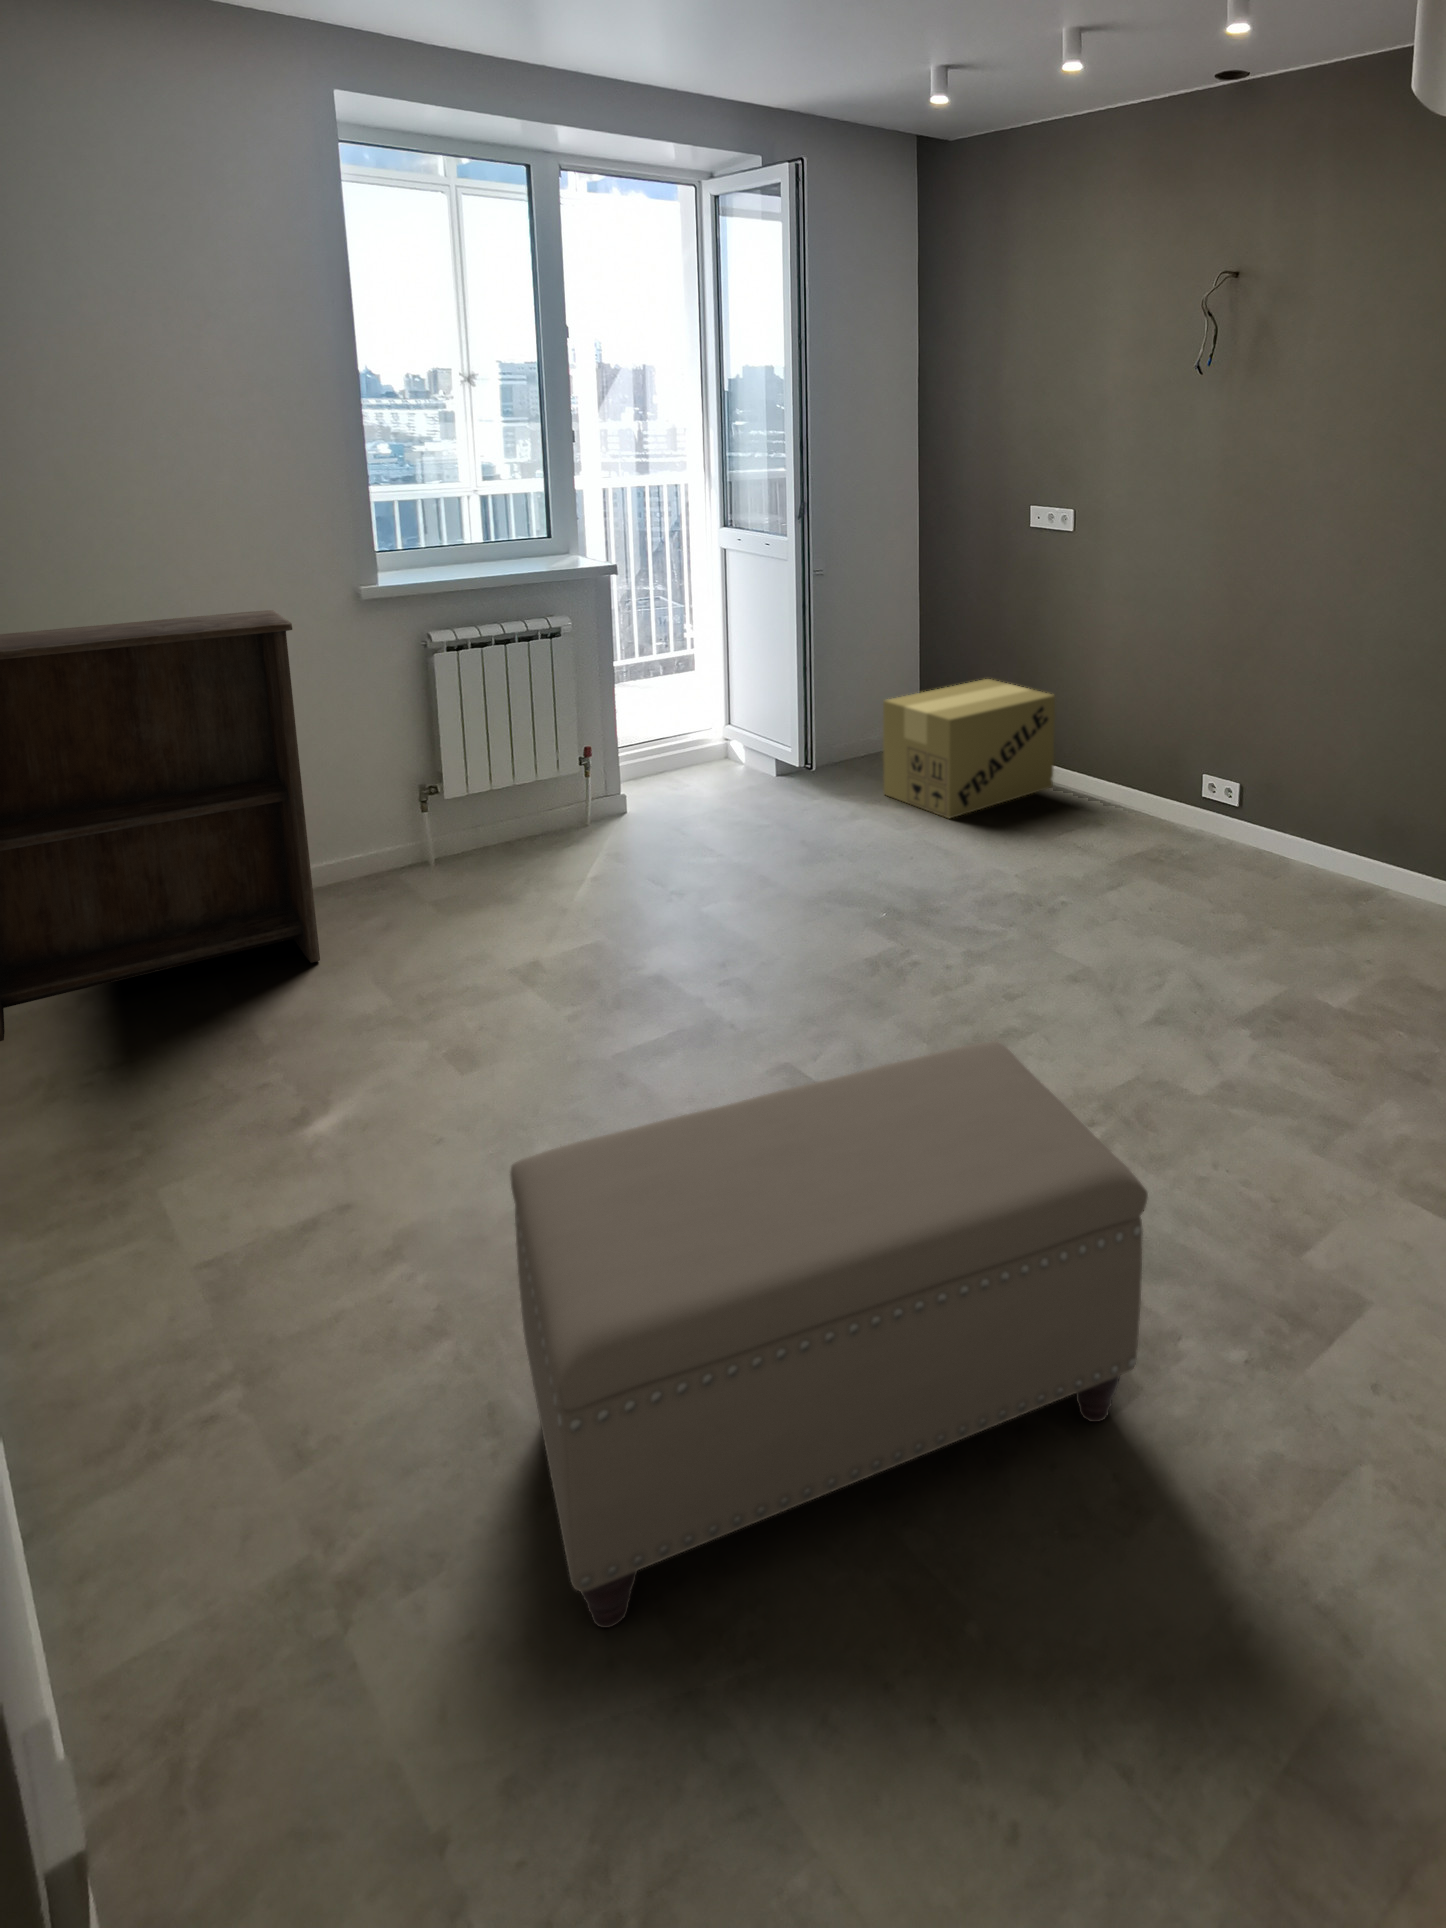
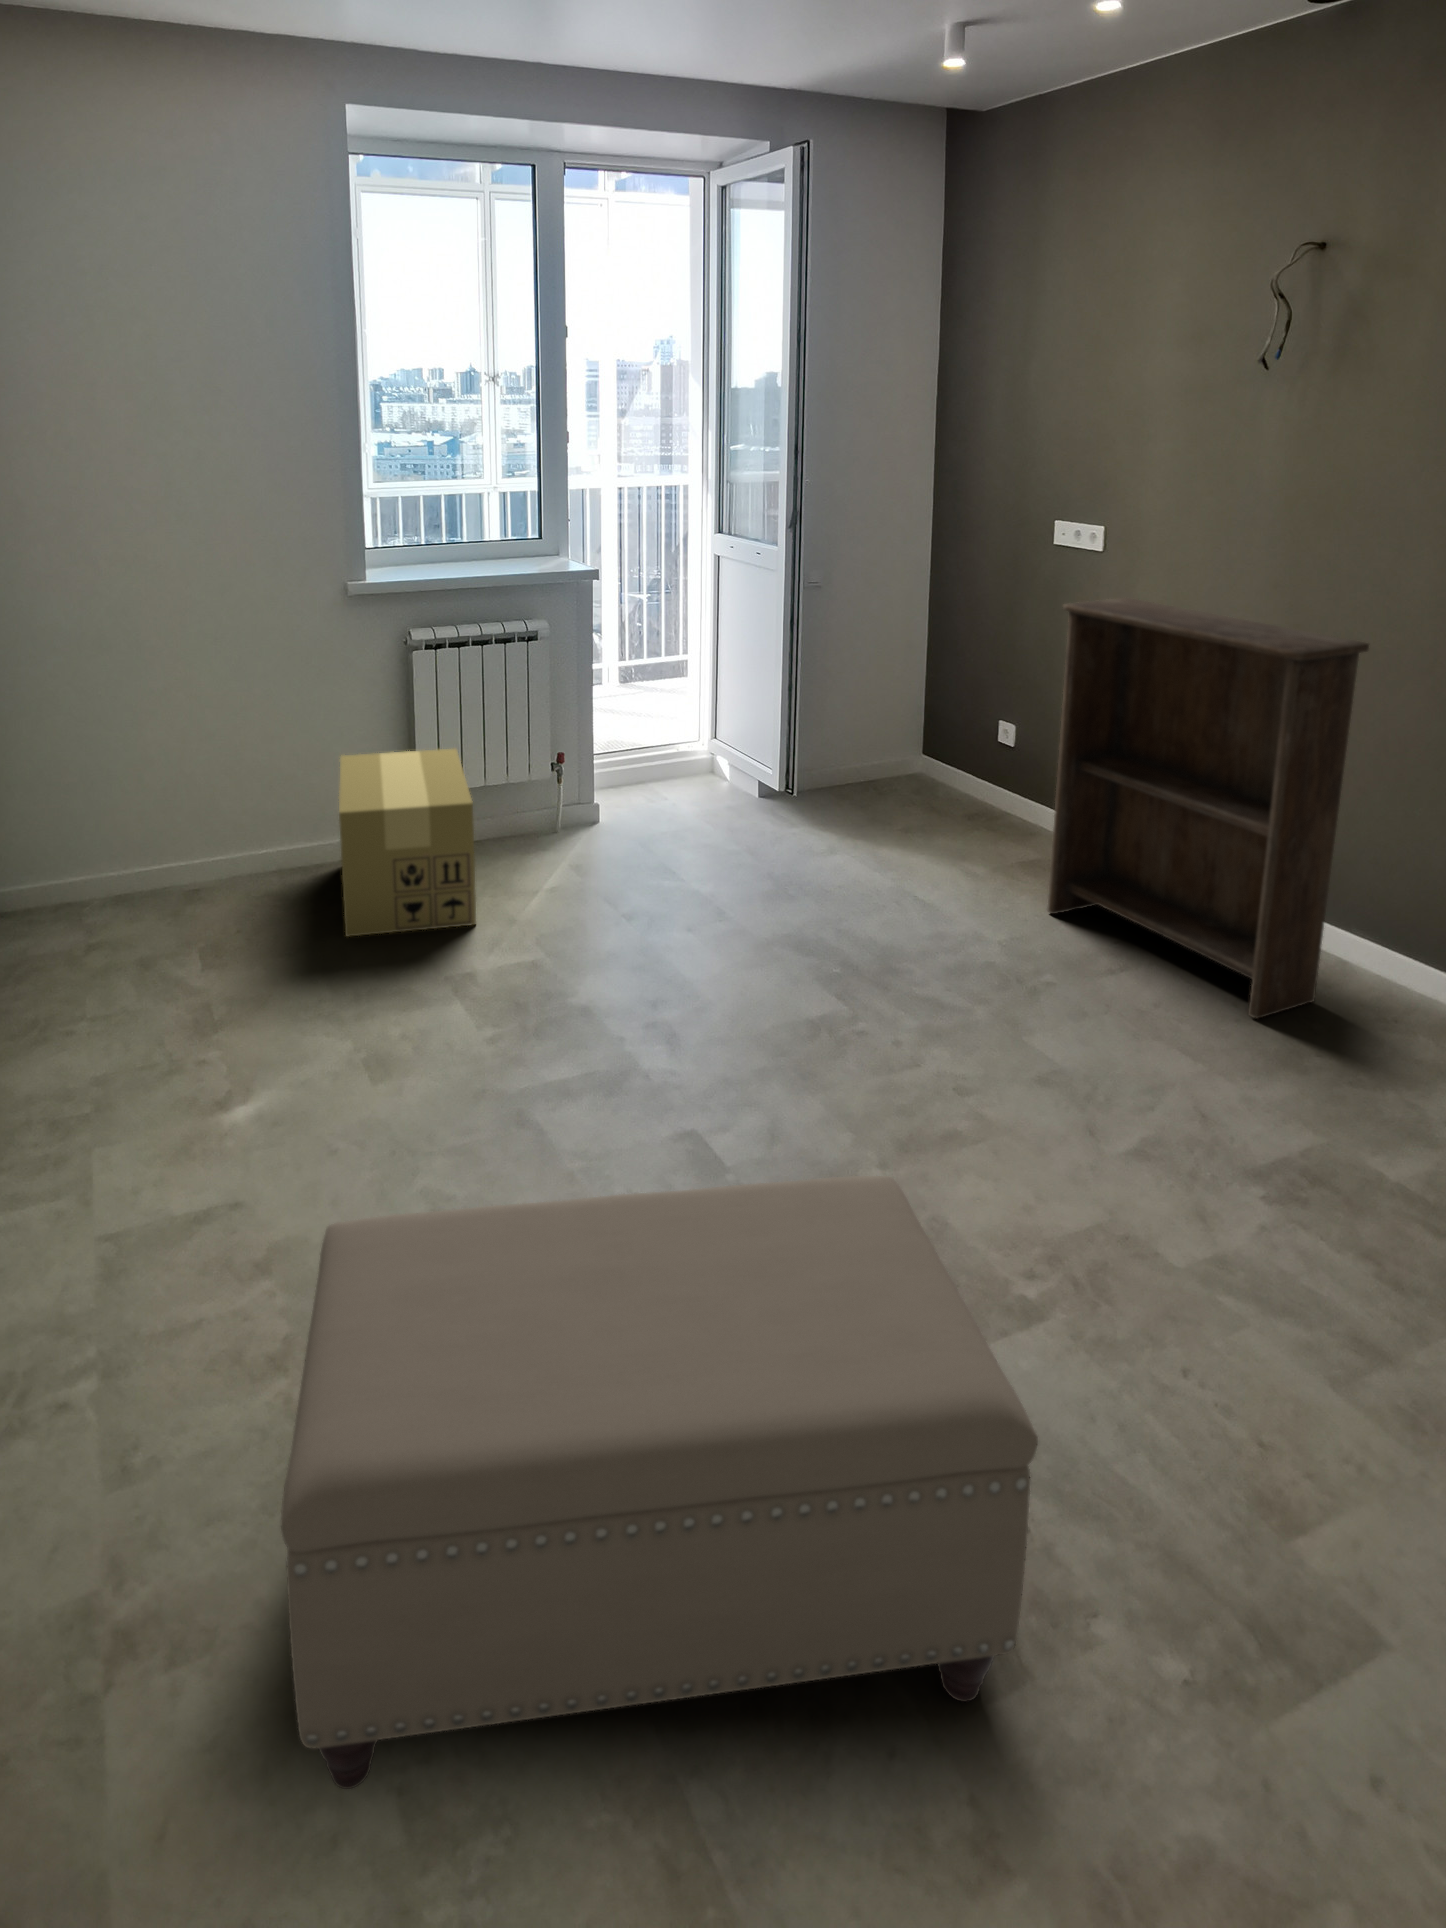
bookshelf: present [0,610,320,1041] -> present [1047,598,1369,1019]
cardboard box: present [883,679,1055,818] -> present [339,748,476,936]

